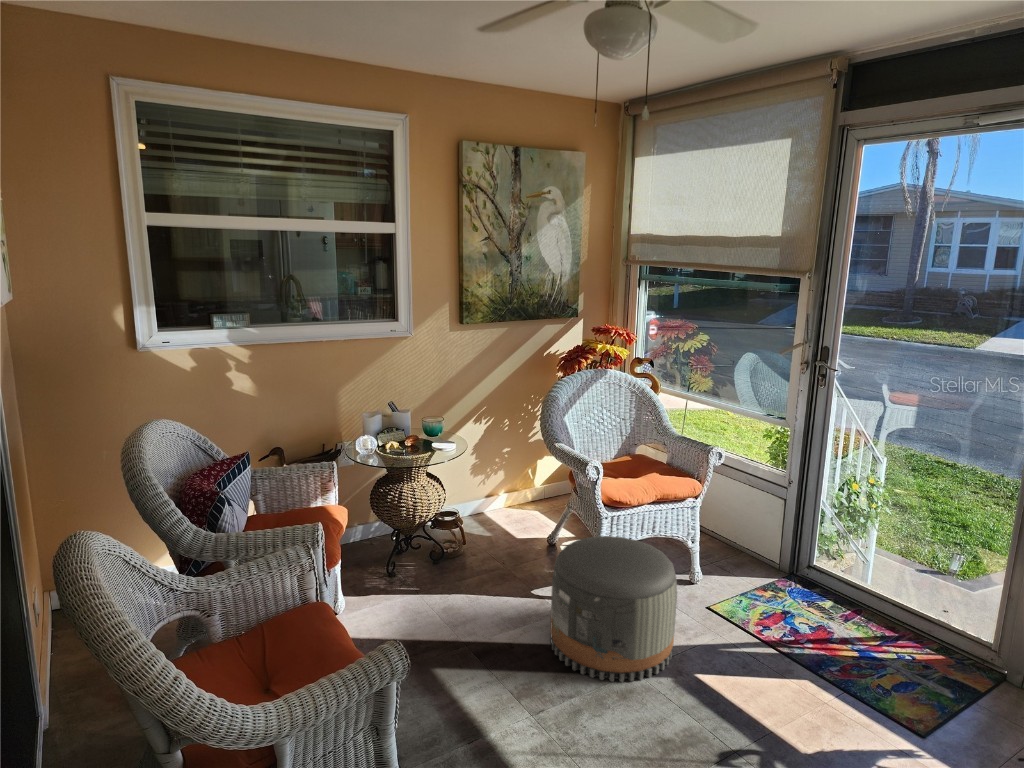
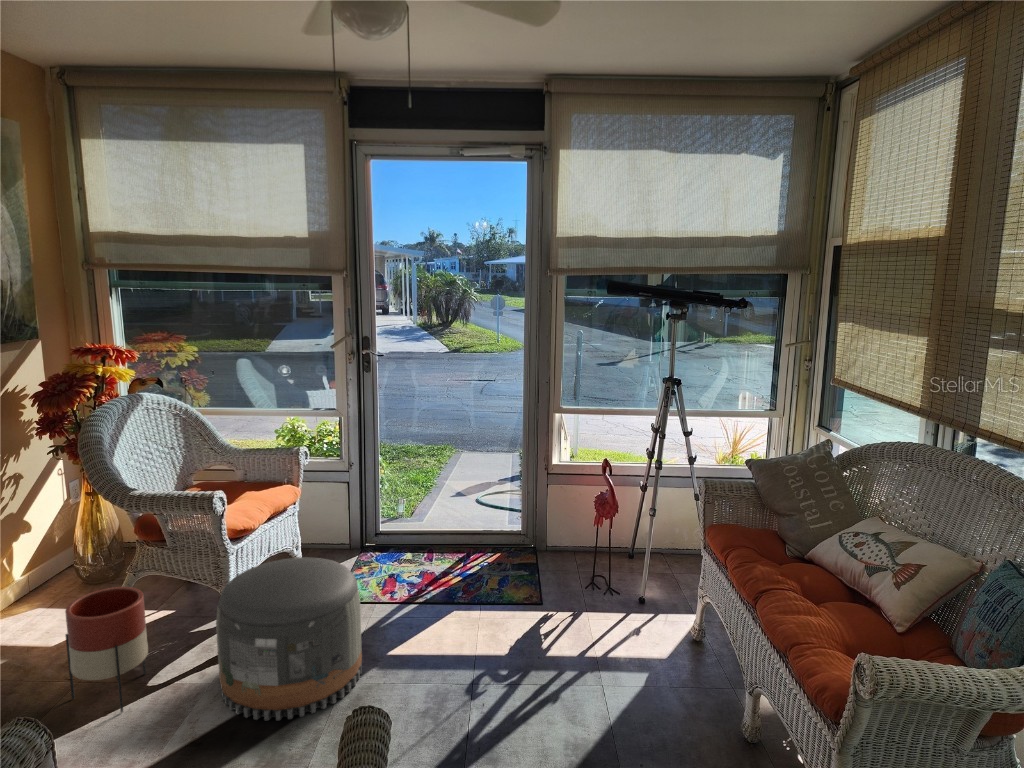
planter: none [487,508,539,600] -> present [65,587,148,712]

